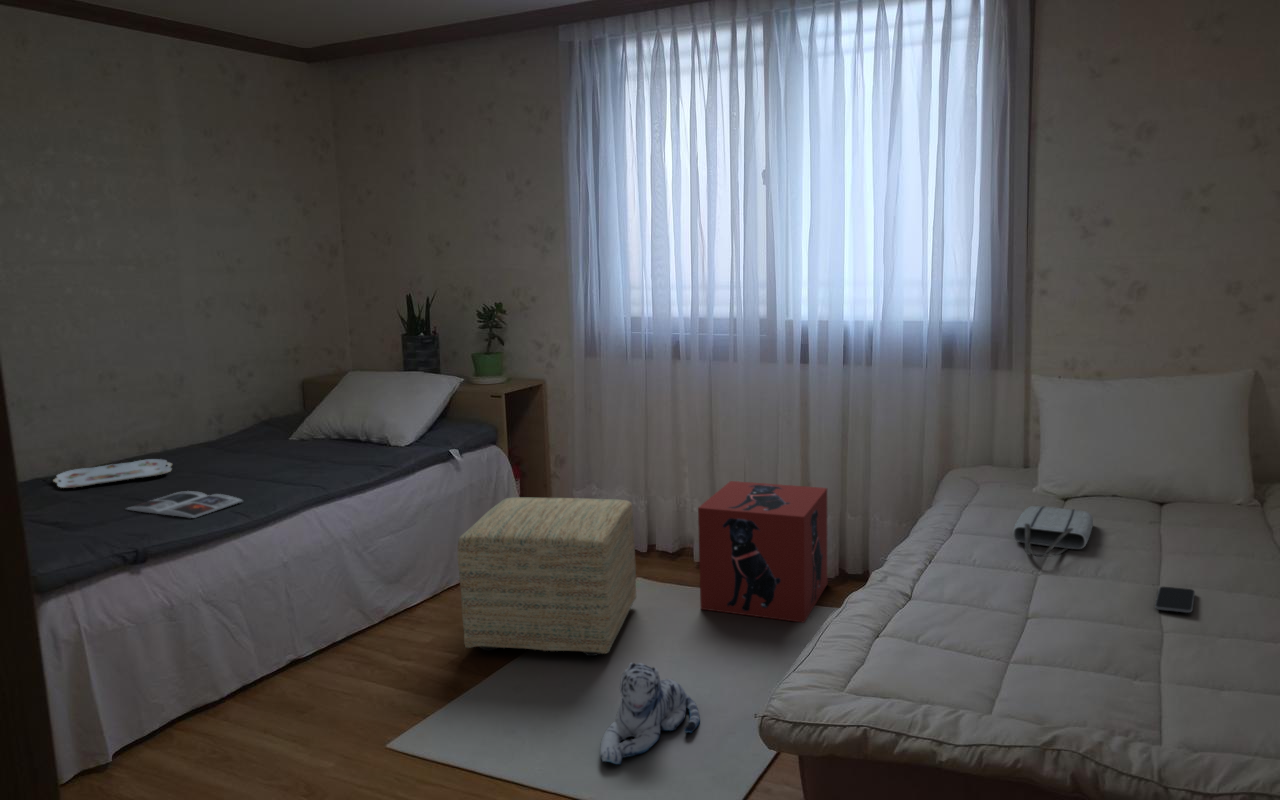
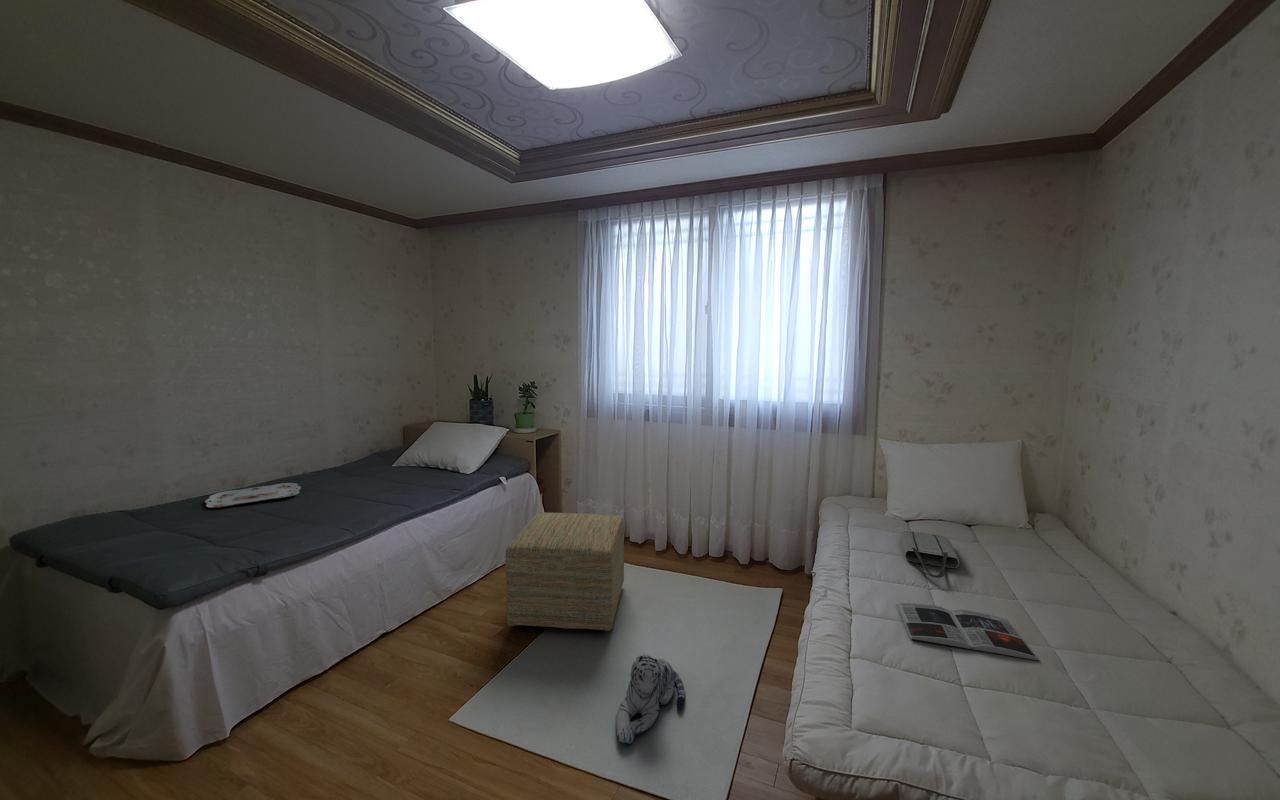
storage box: present [698,481,827,623] -> none [667,500,745,599]
magazine: present [126,491,242,518] -> present [896,603,1039,660]
smartphone: present [1155,587,1195,613] -> none [1037,607,1082,635]

